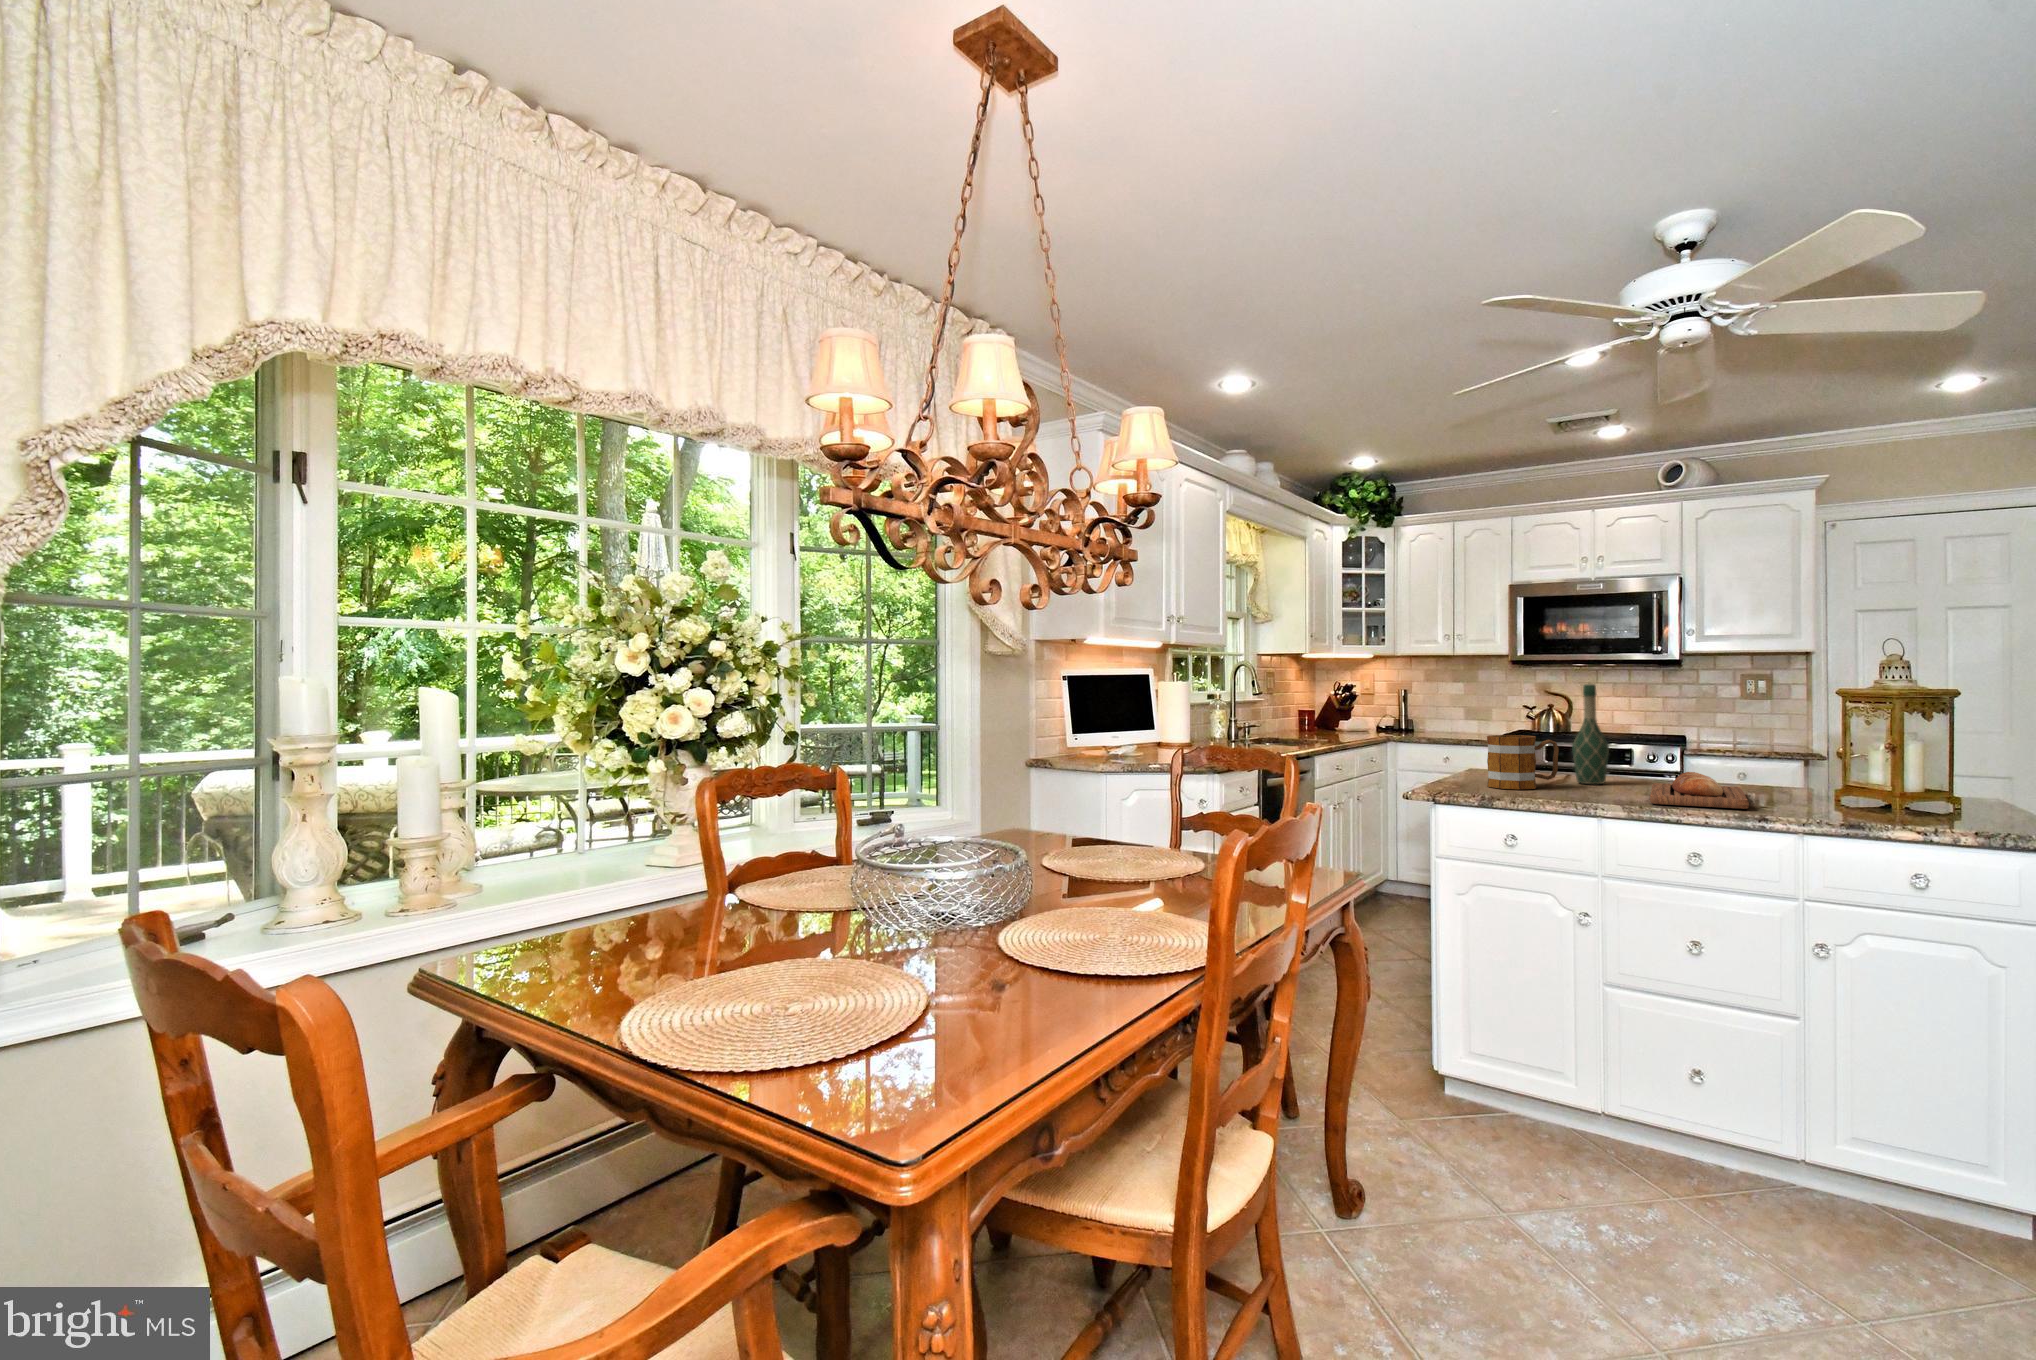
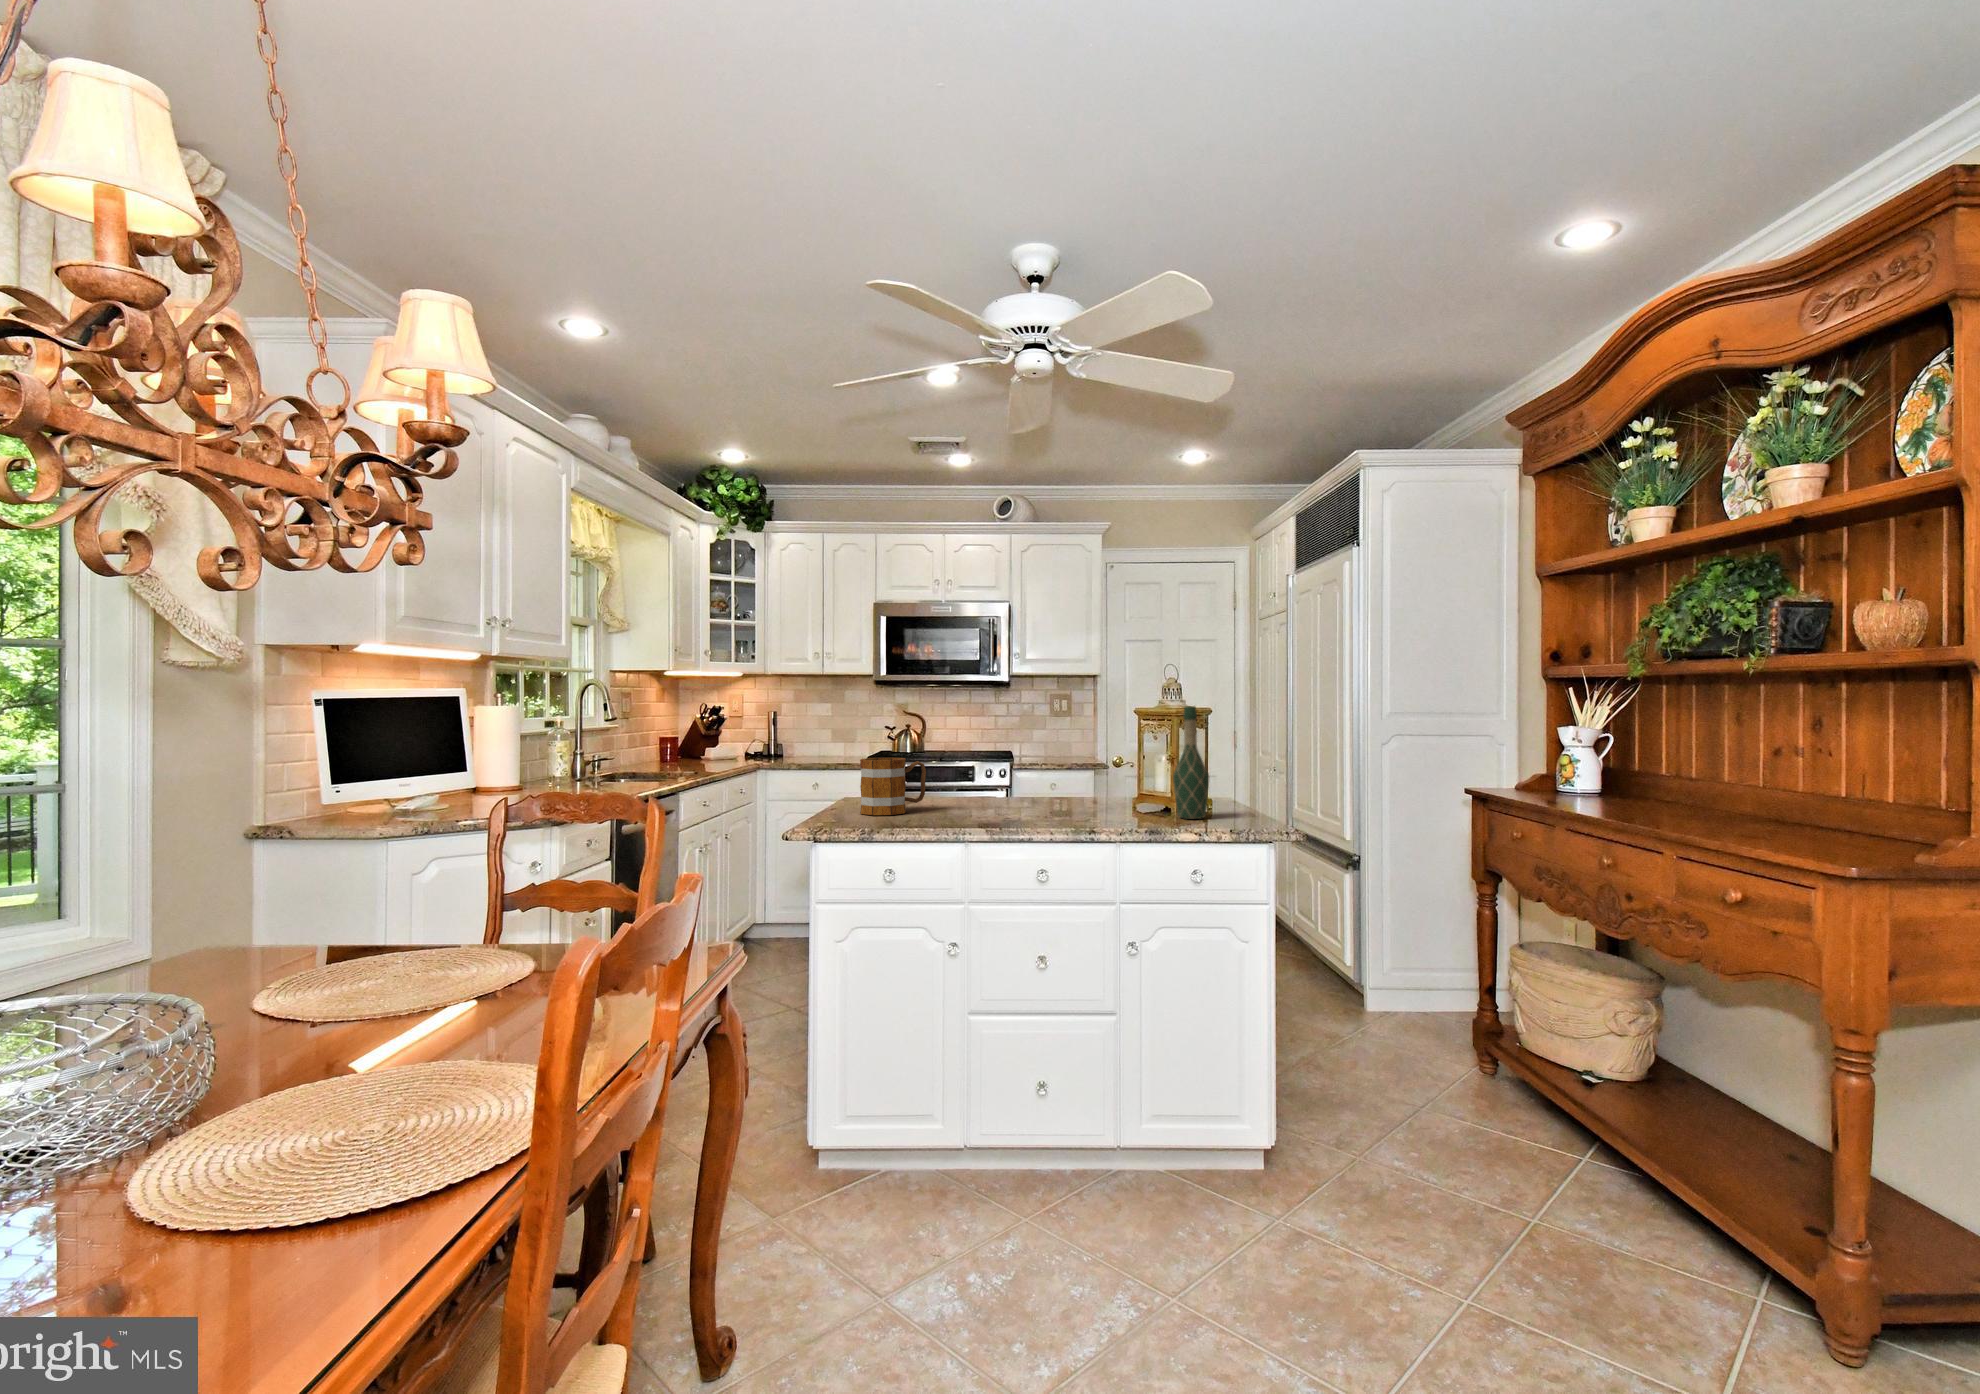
wine bottle: present [1572,684,1609,784] -> present [1173,706,1209,819]
bread loaf: present [1650,772,1749,809] -> none [1004,788,1083,822]

